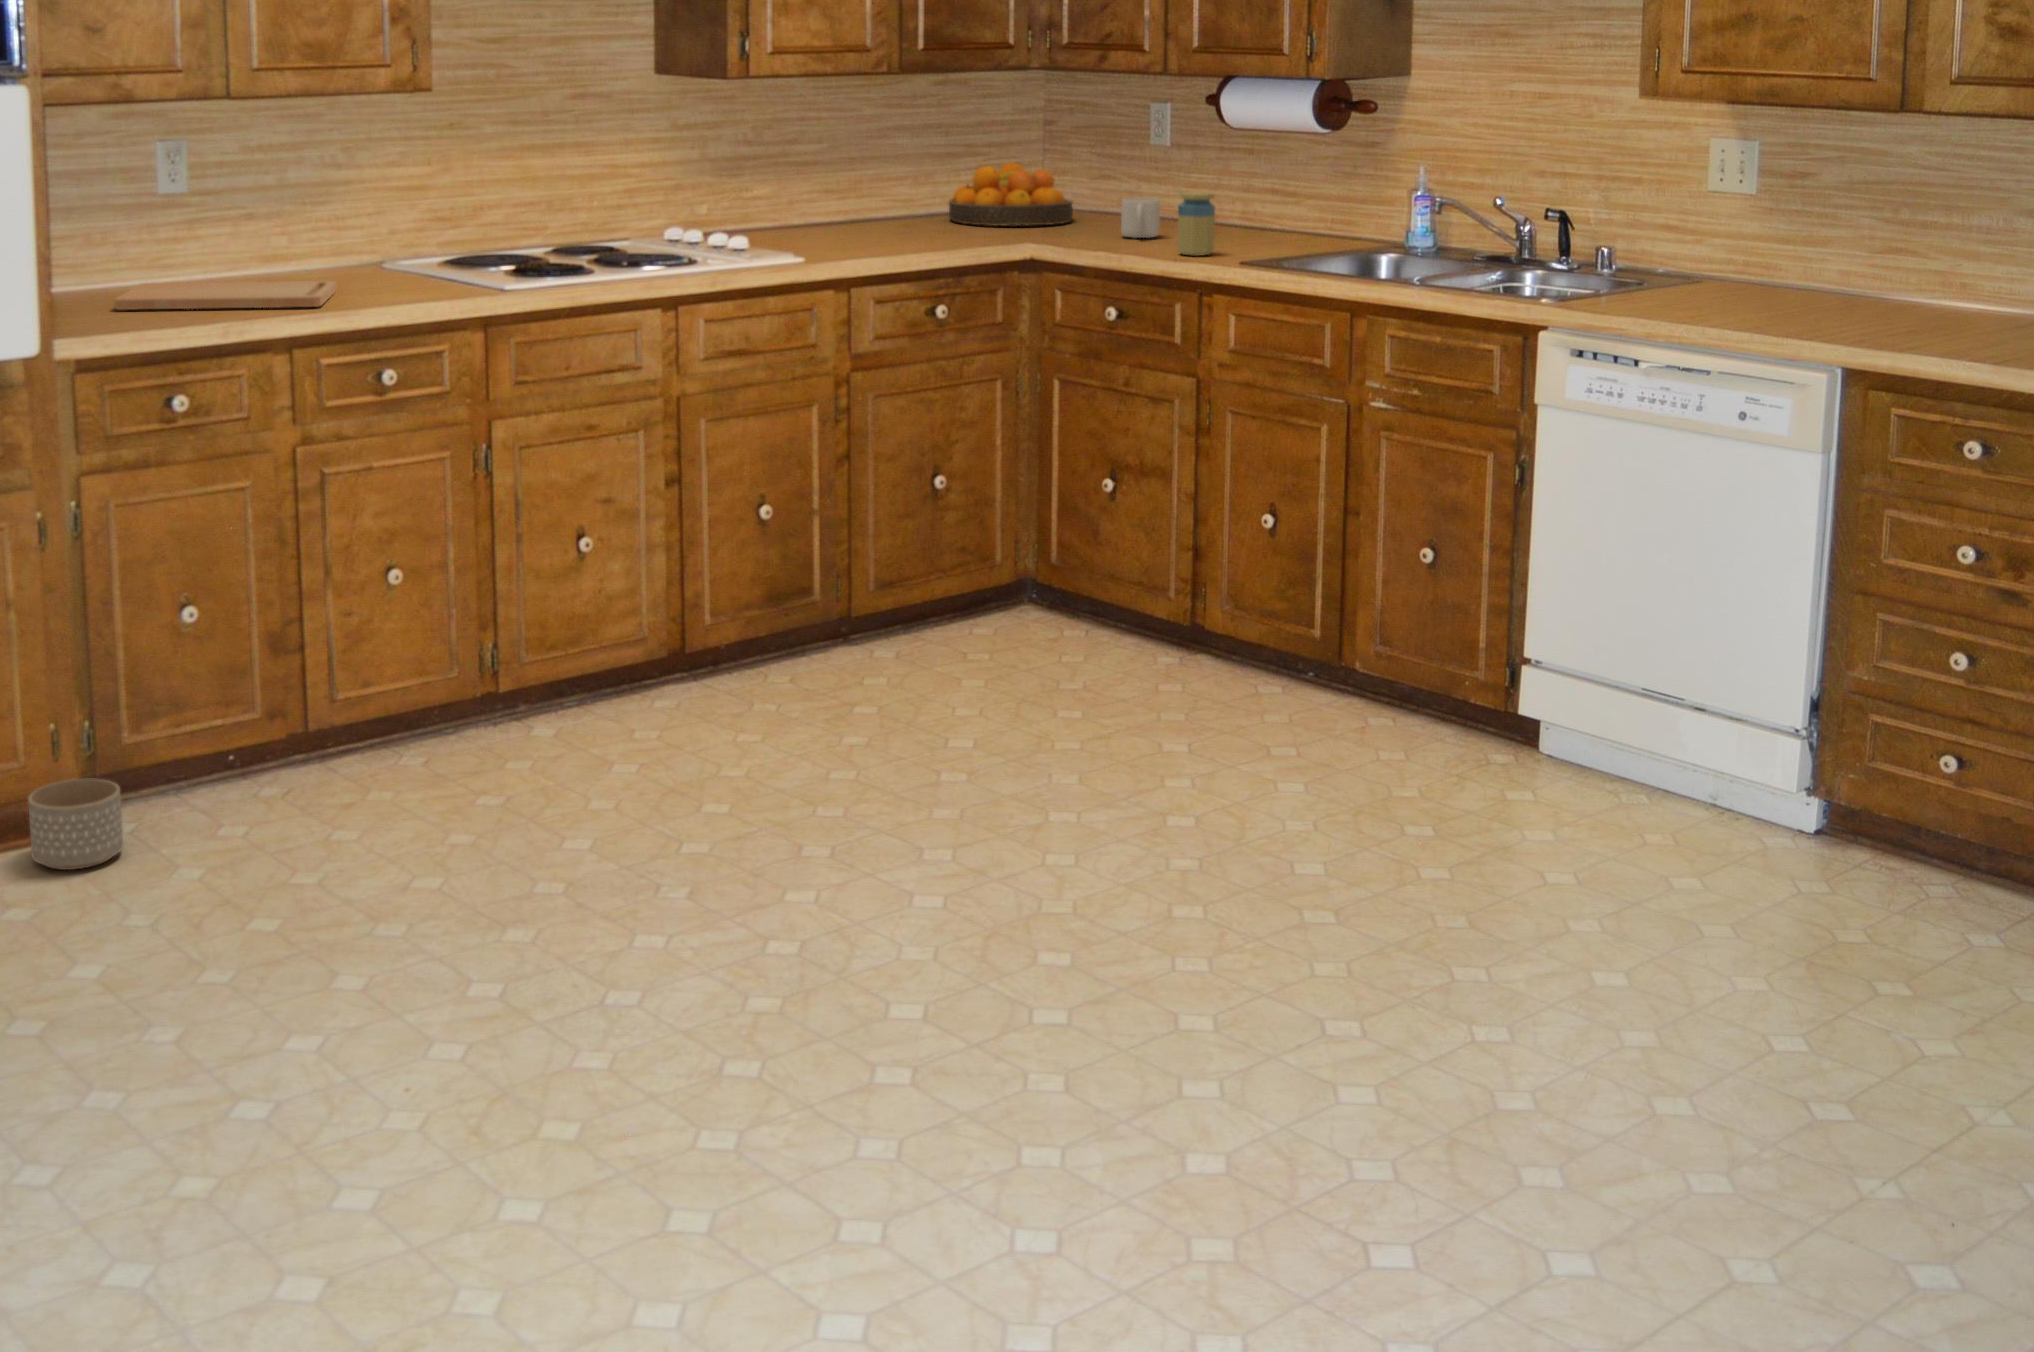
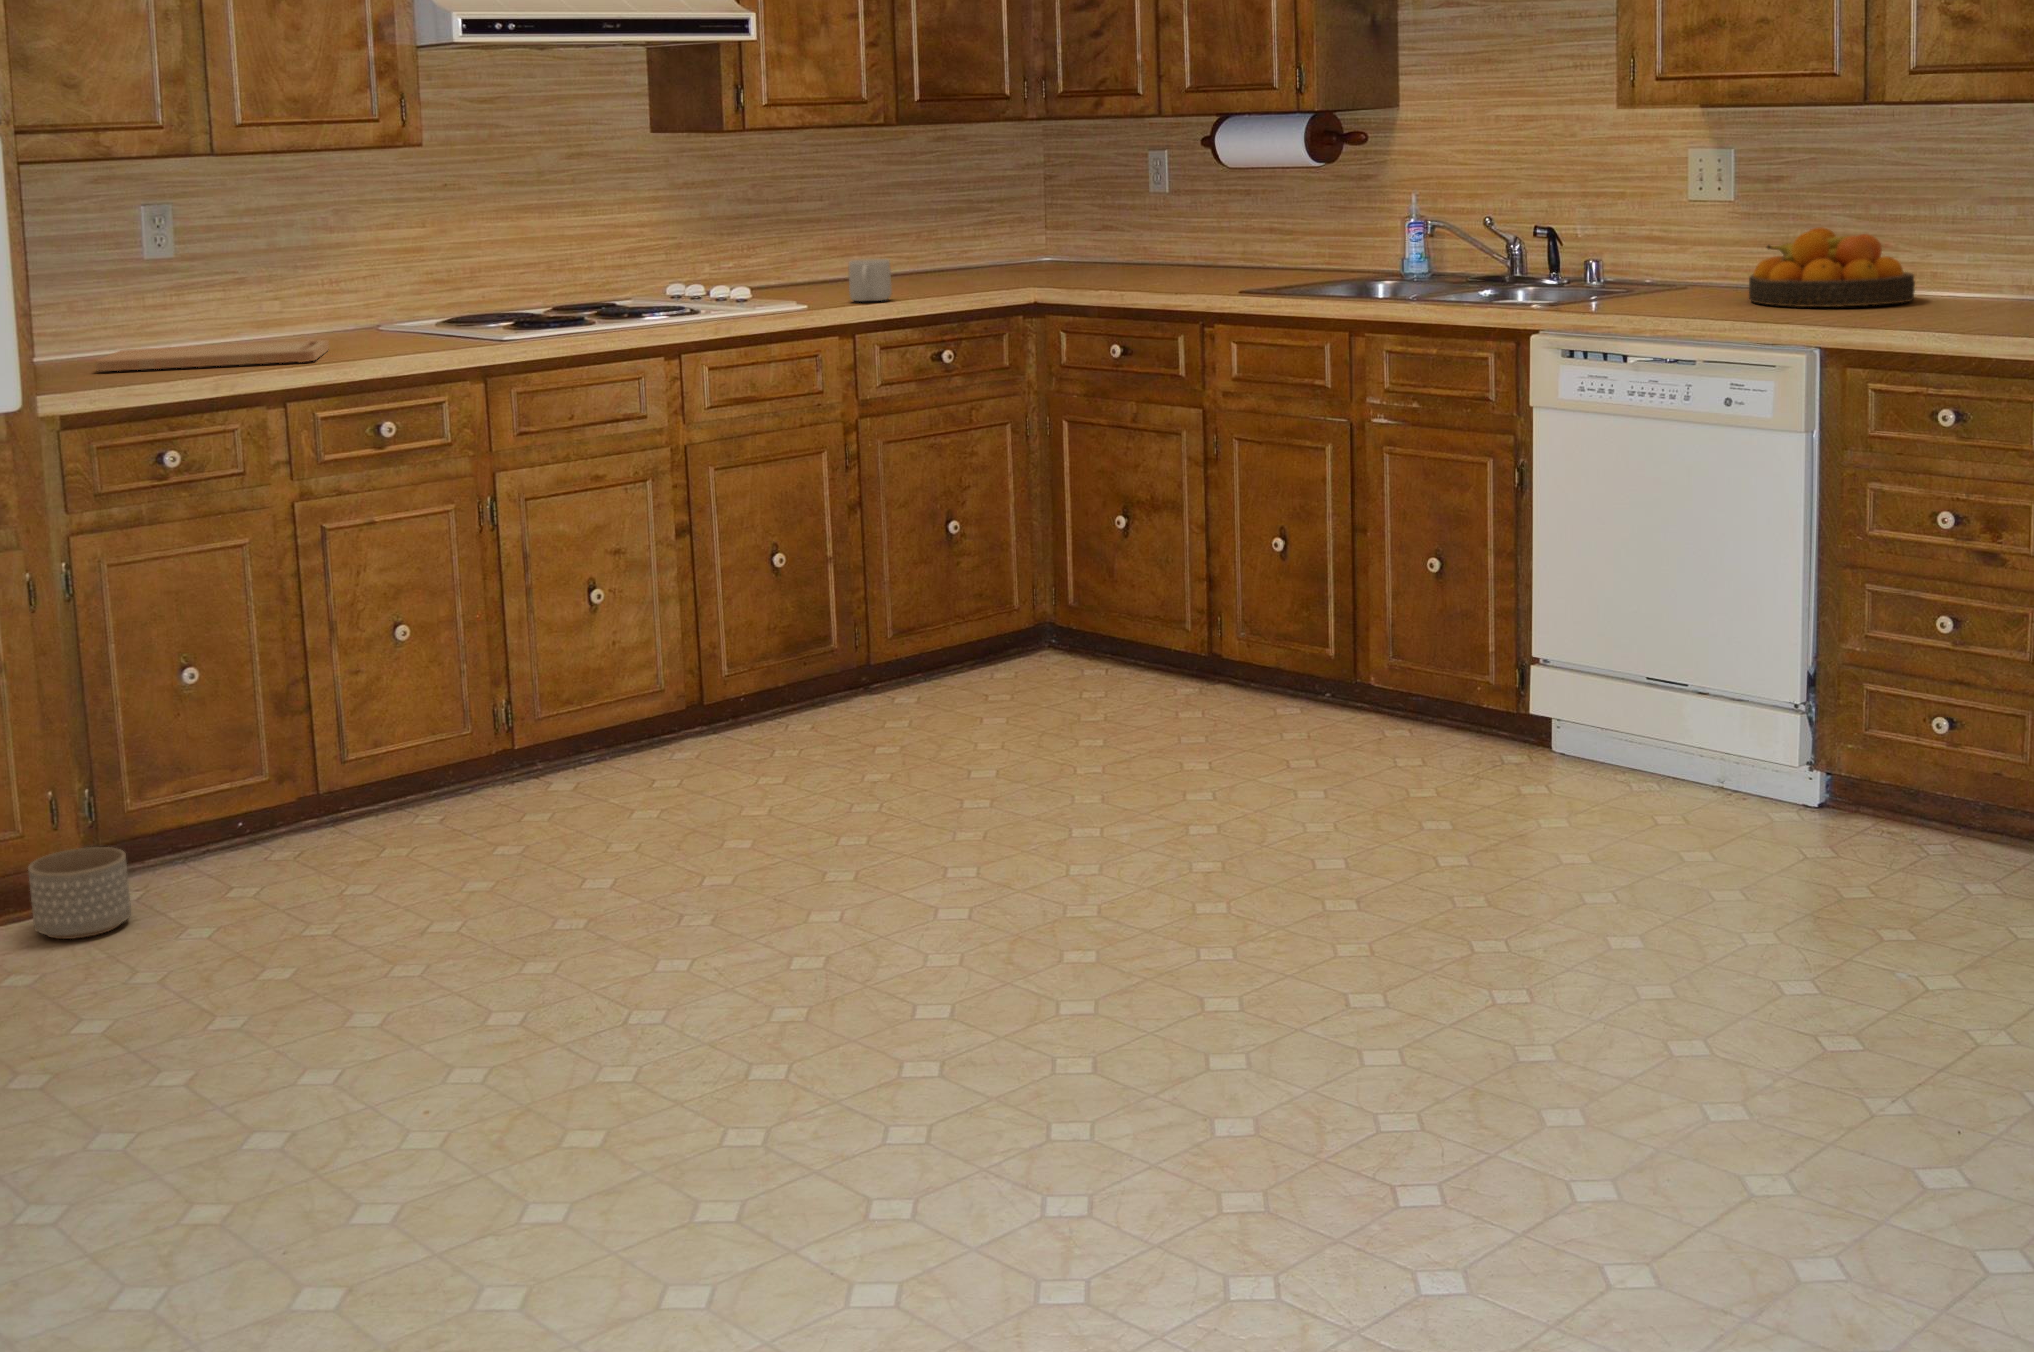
fruit bowl: present [949,162,1073,226] -> present [1749,227,1915,307]
jar: present [1177,192,1215,256] -> none [1182,229,1219,291]
mug: present [1121,197,1160,238] -> present [848,259,892,302]

